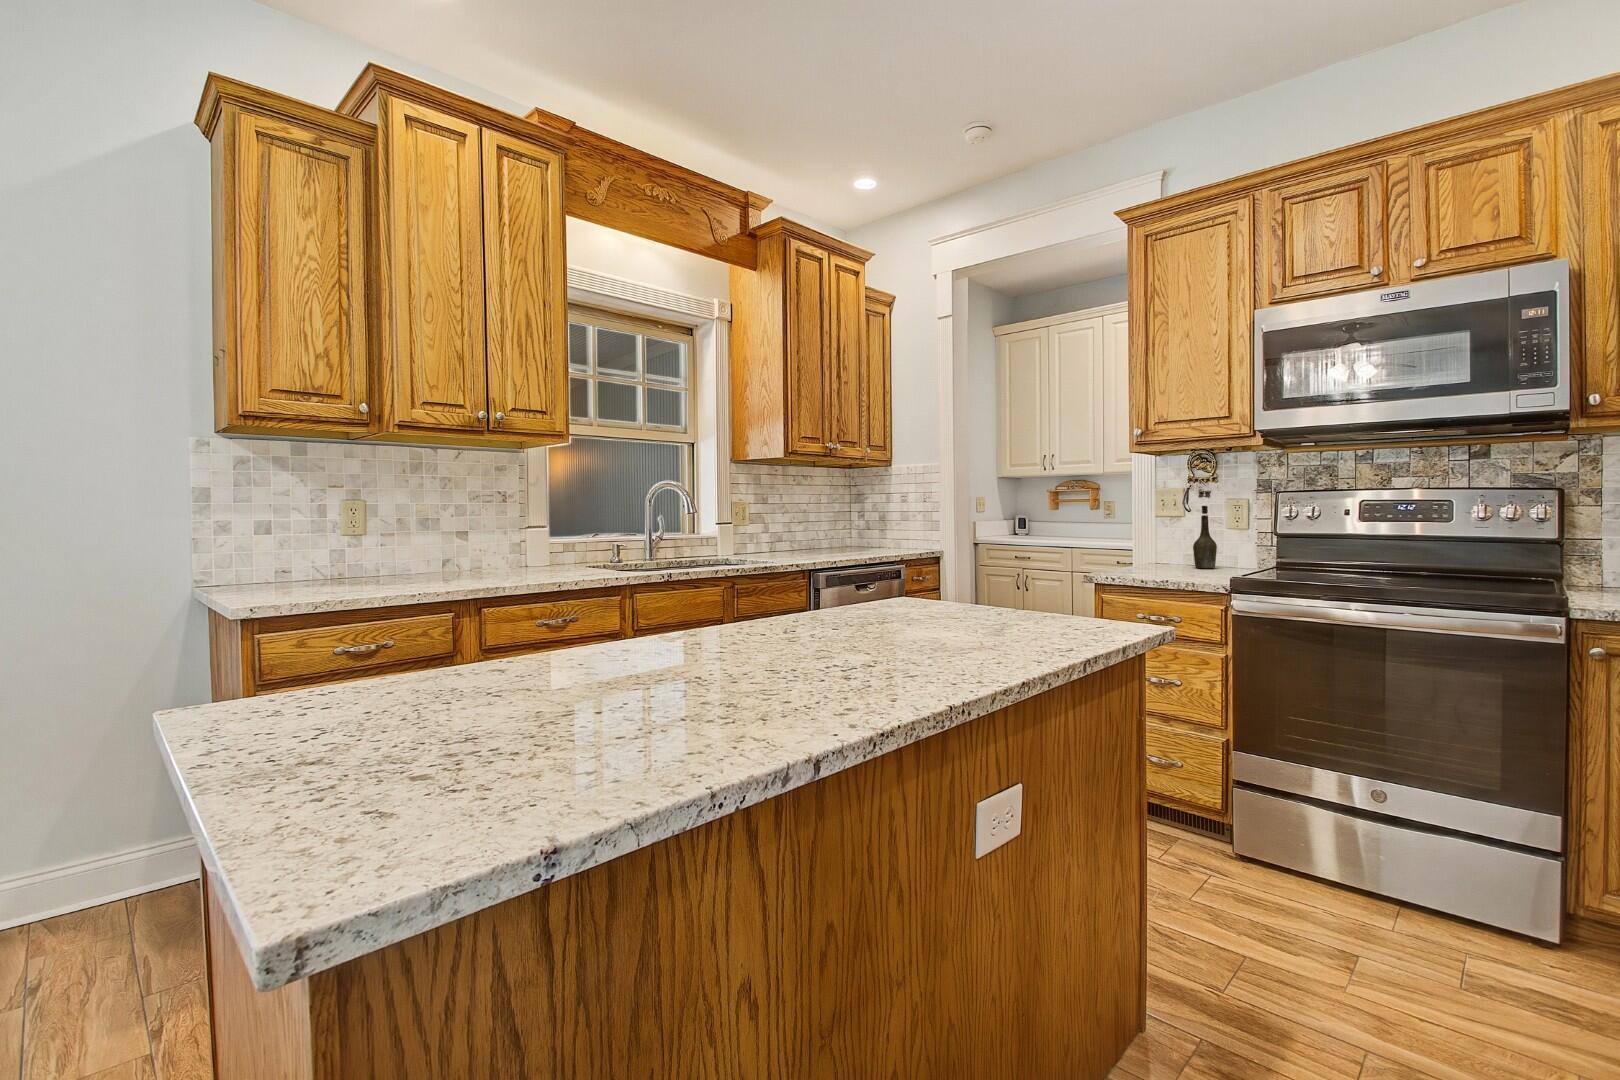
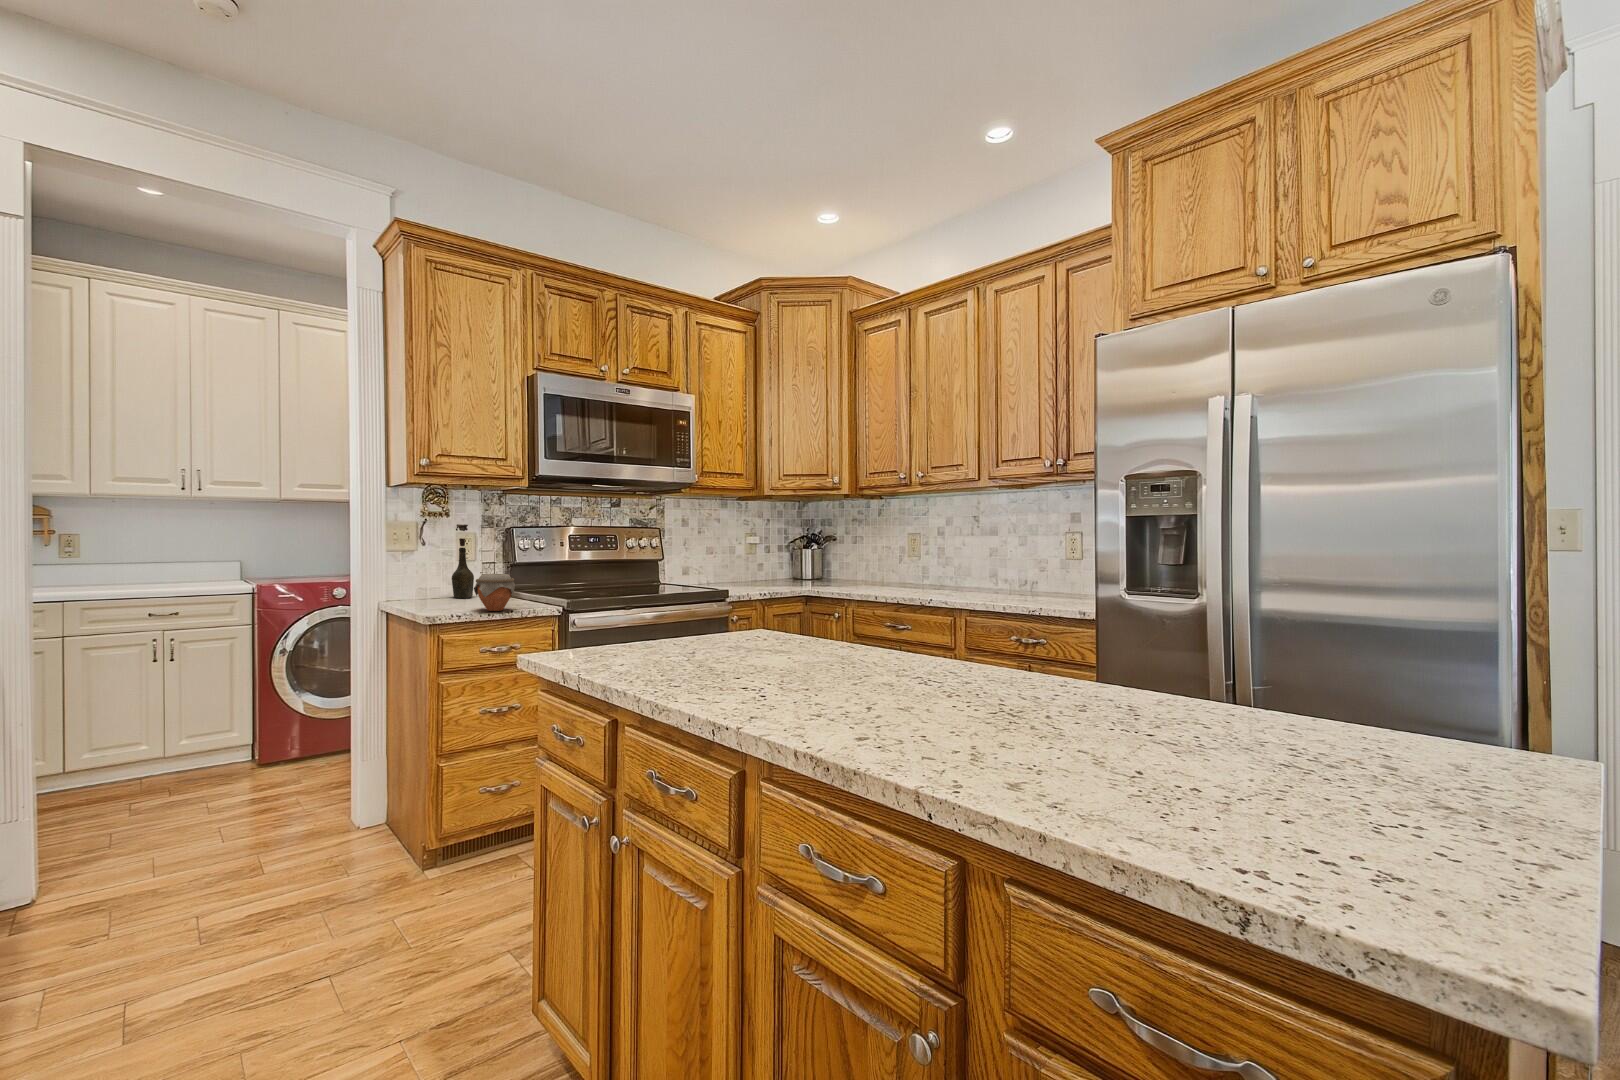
jar: none [1130,539,1179,578] -> present [474,574,515,611]

